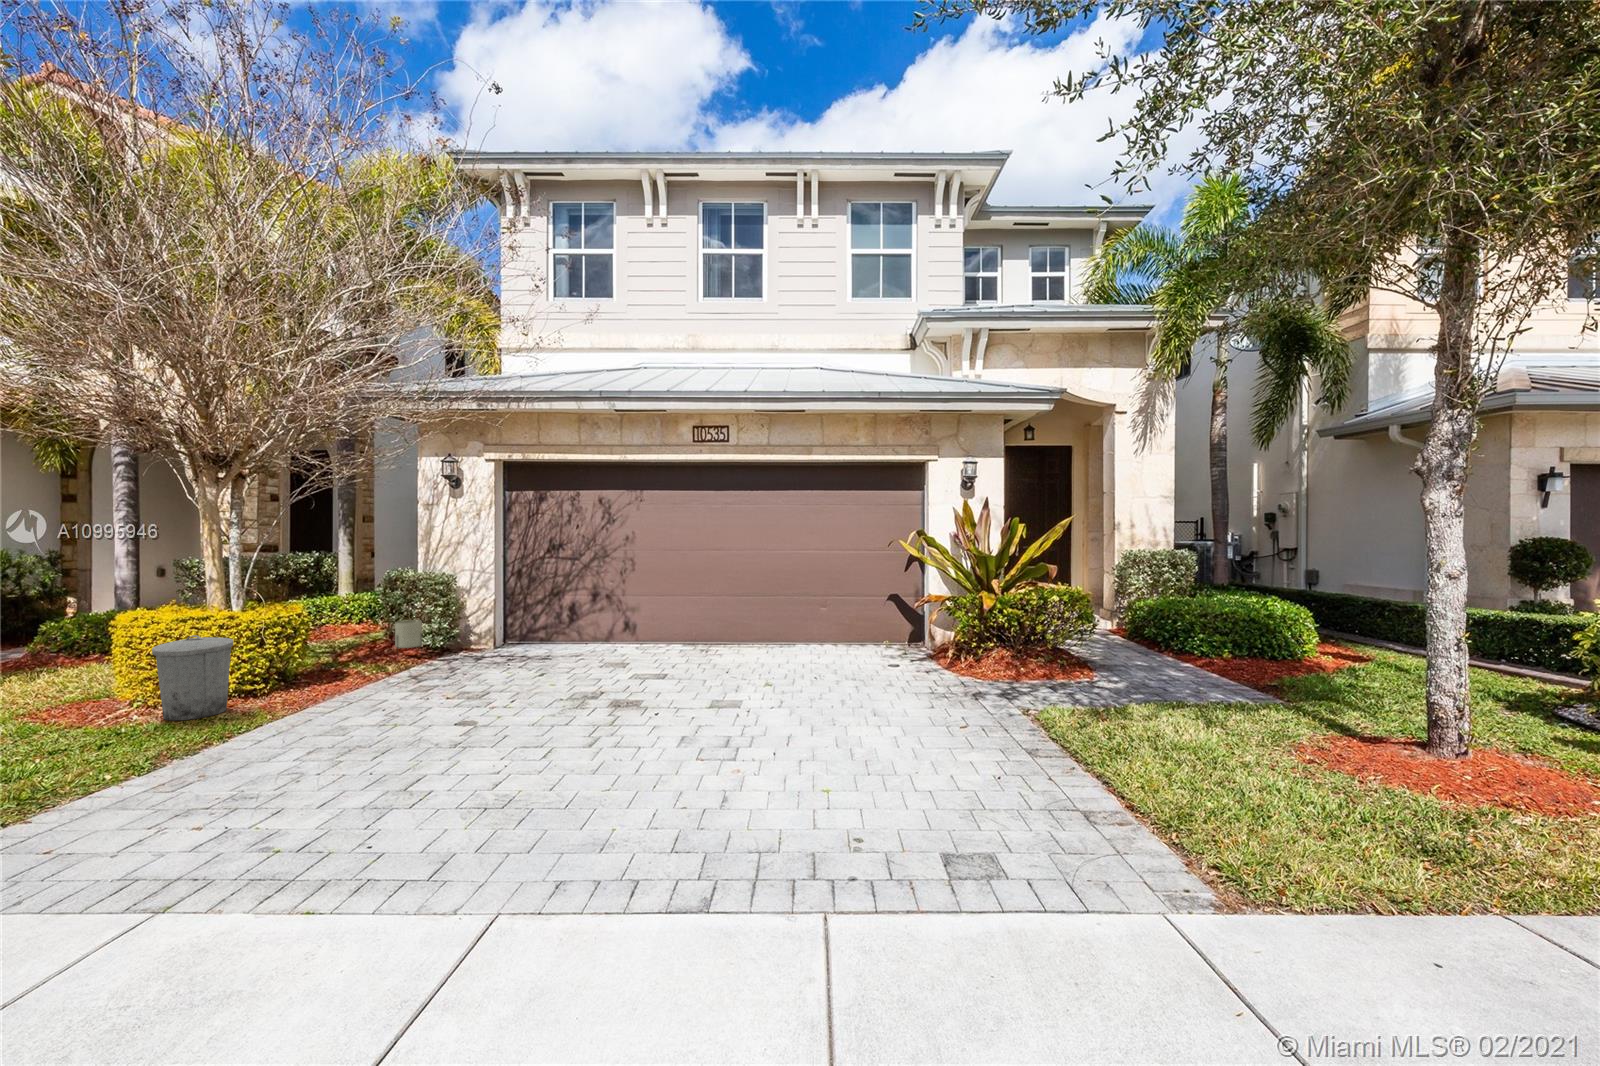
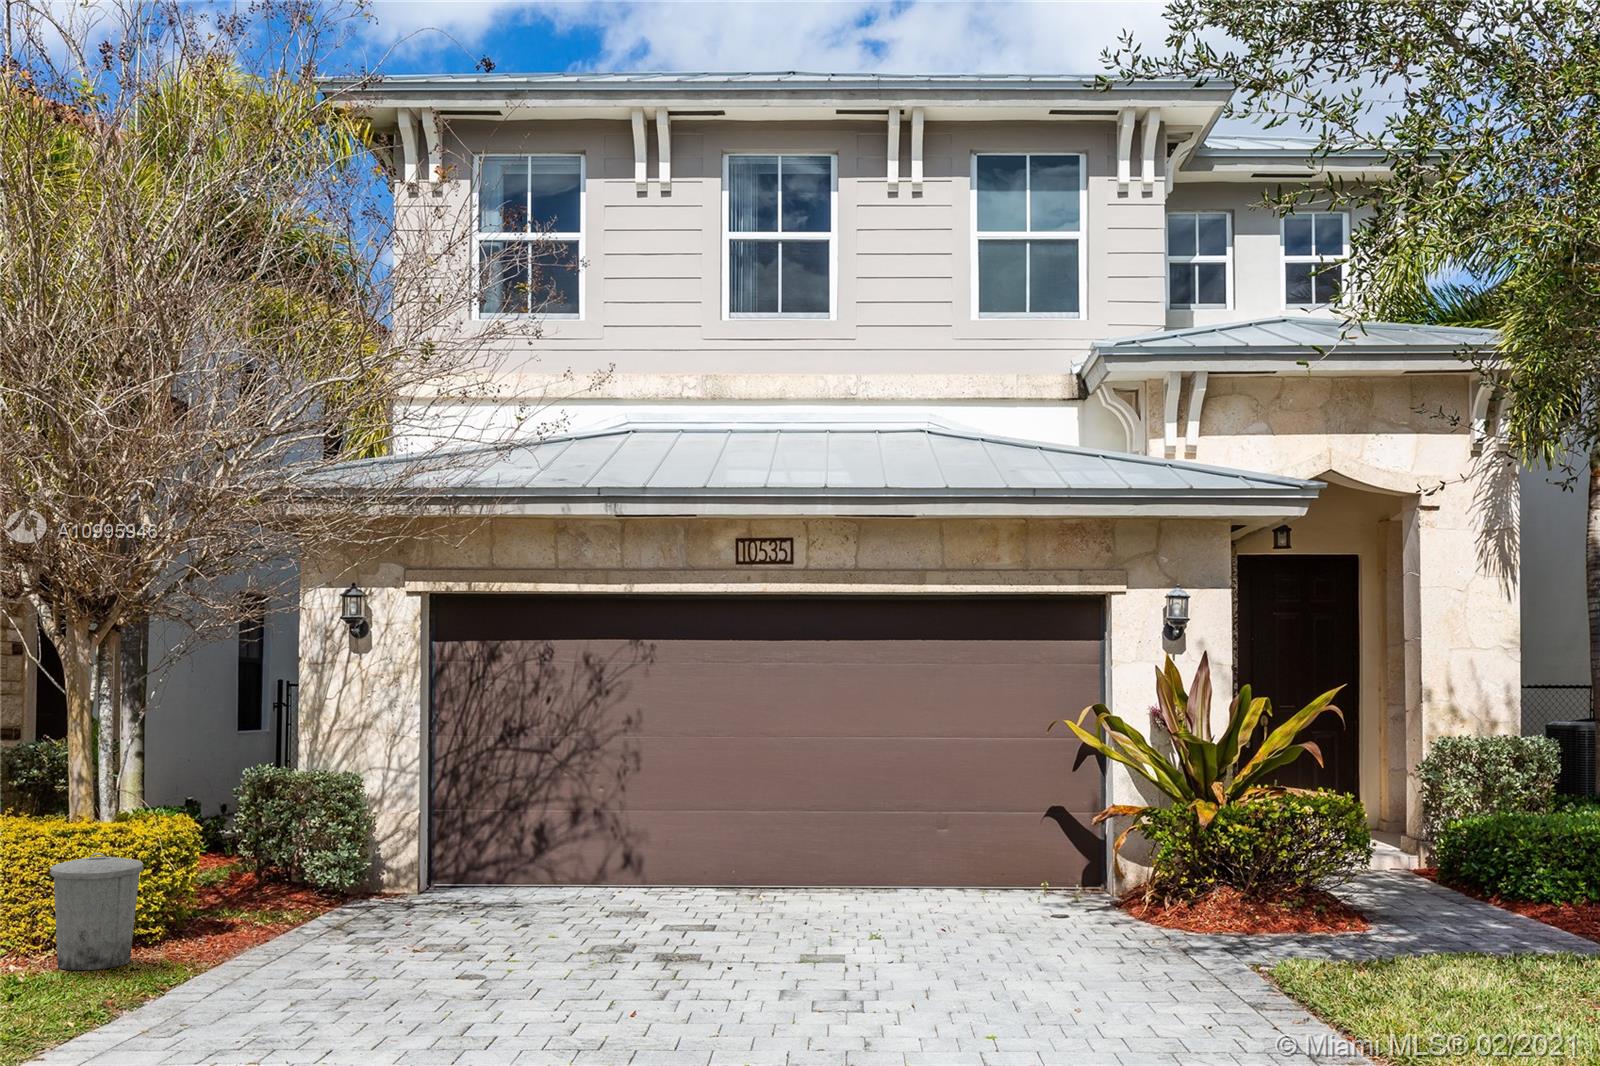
planter: present [395,620,422,649] -> none [279,845,319,906]

